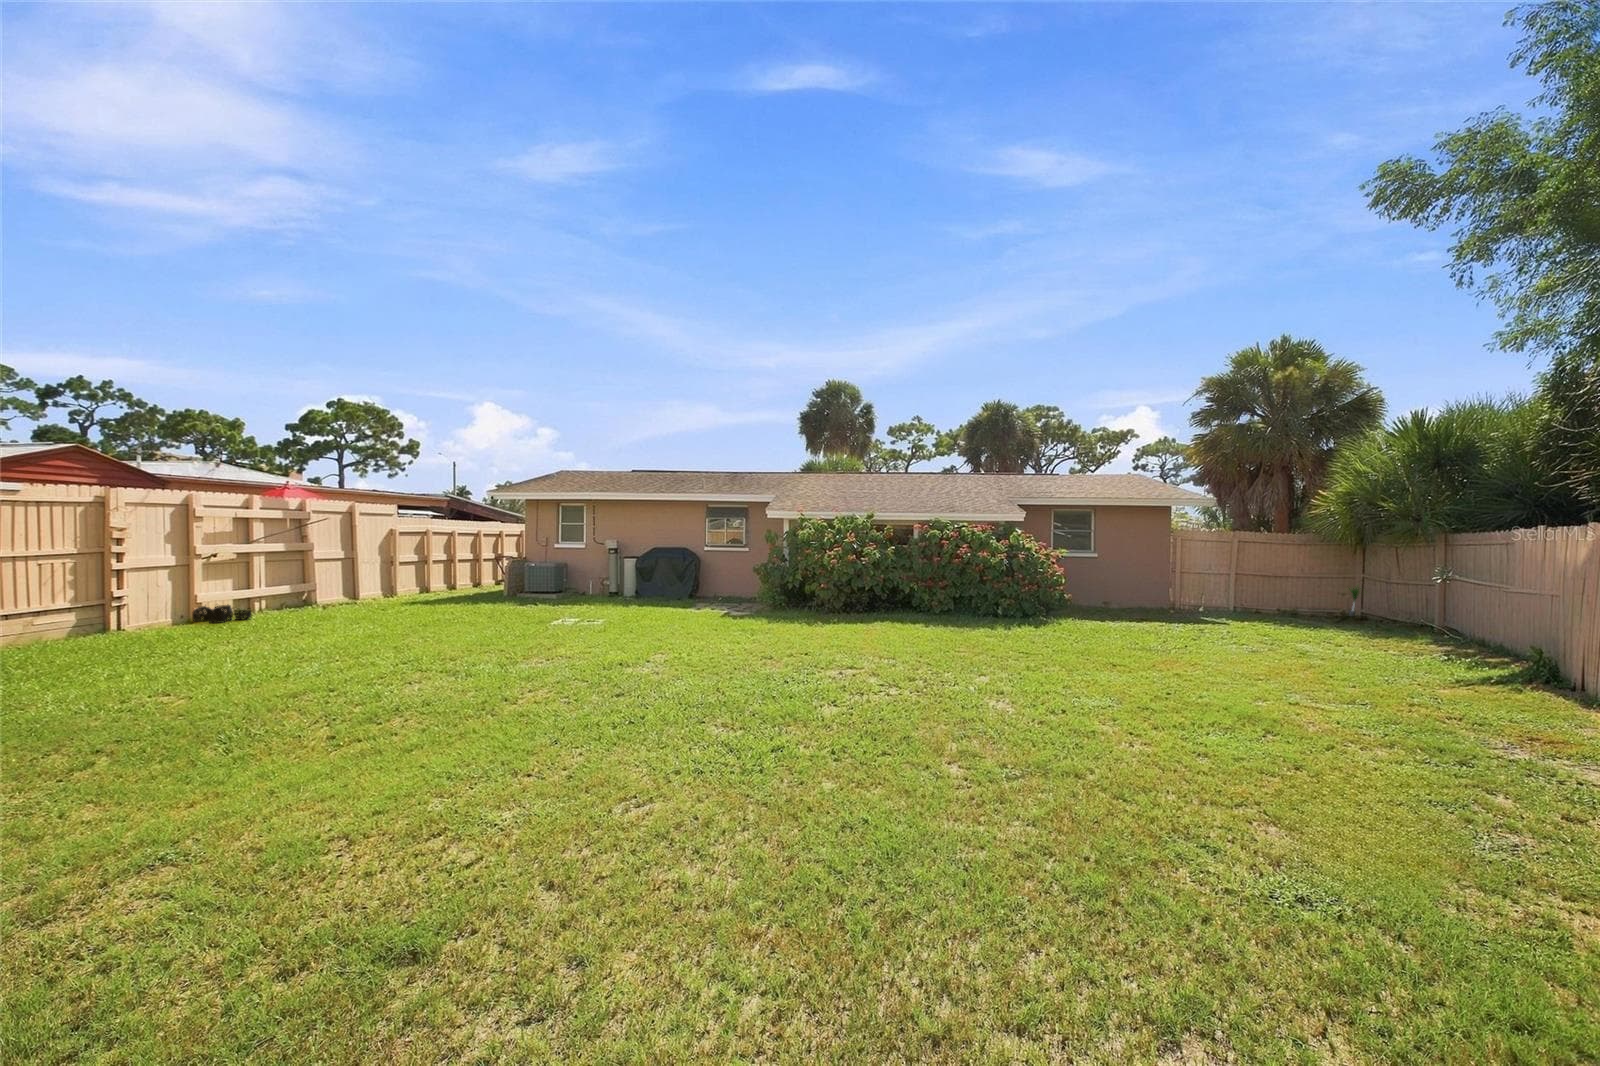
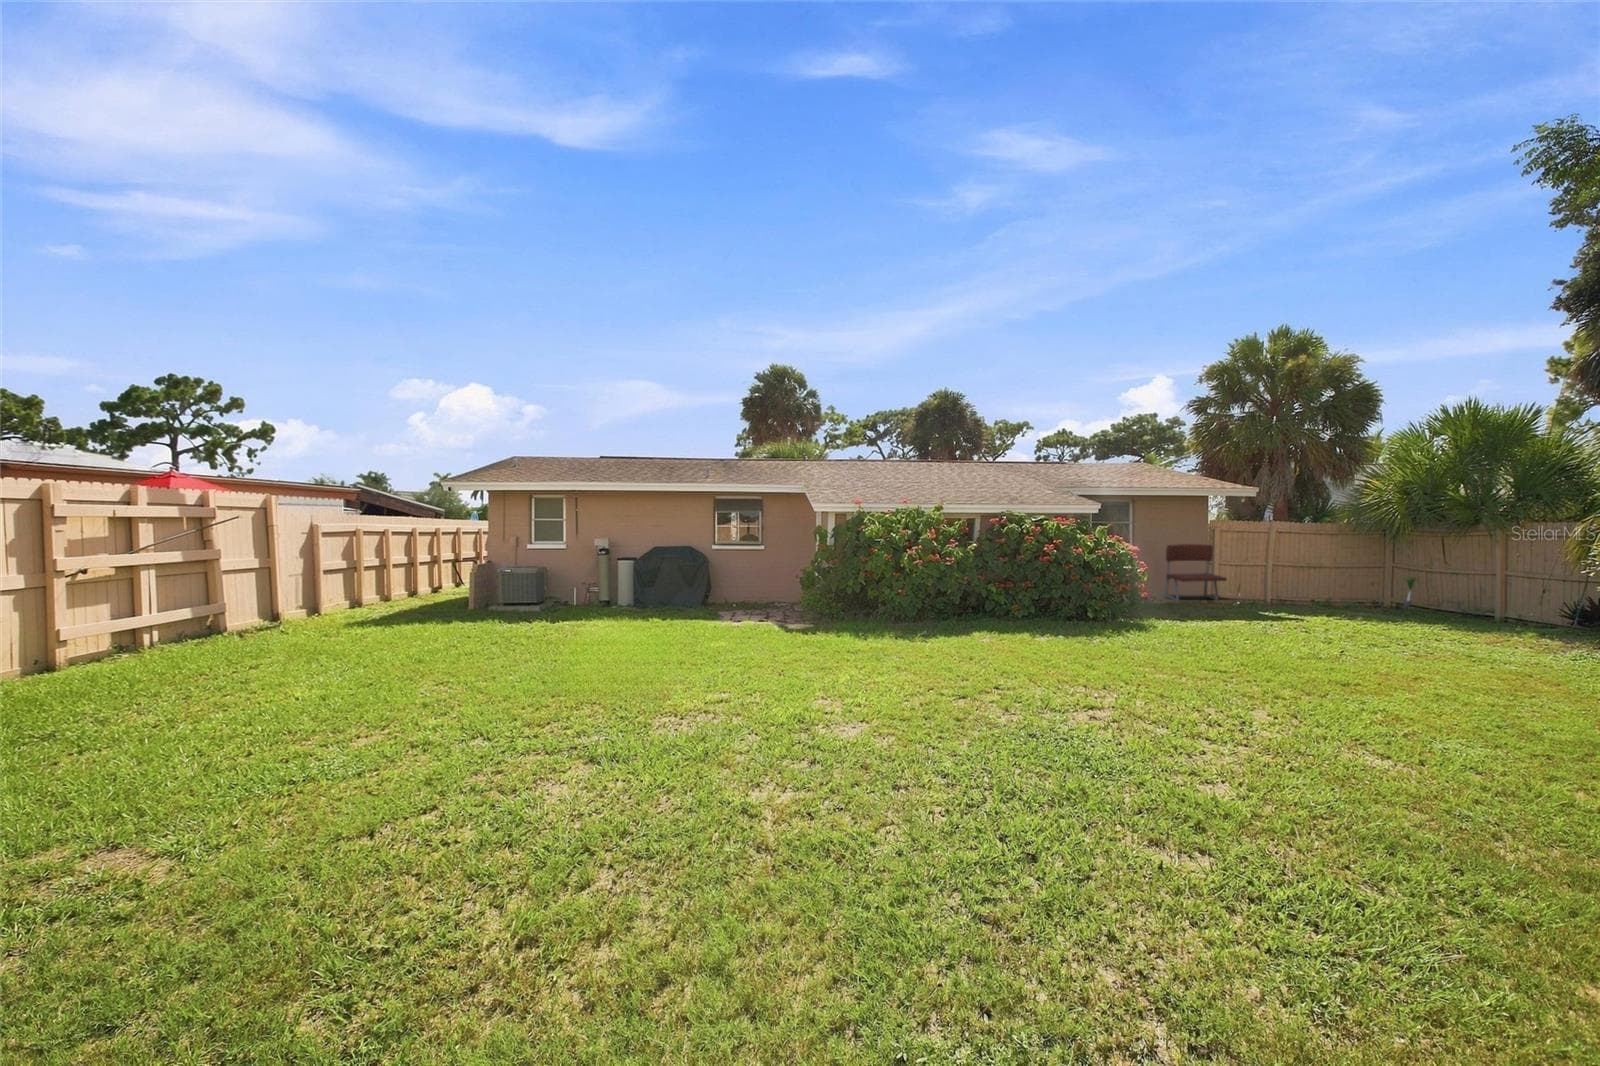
bench: none [1115,553,1171,606] -> present [1165,544,1227,601]
woven basket: present [192,605,251,623] -> none [55,643,152,676]

